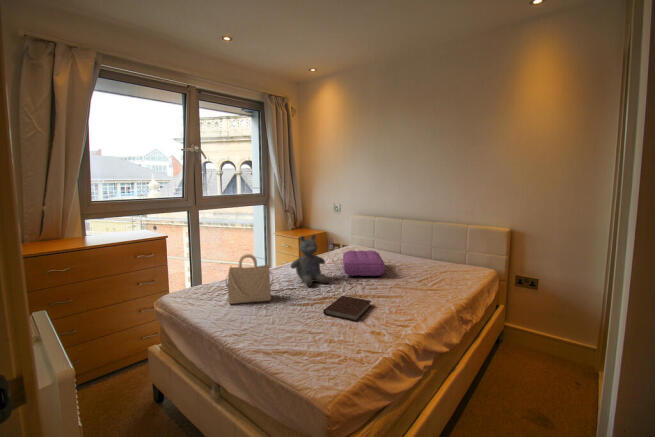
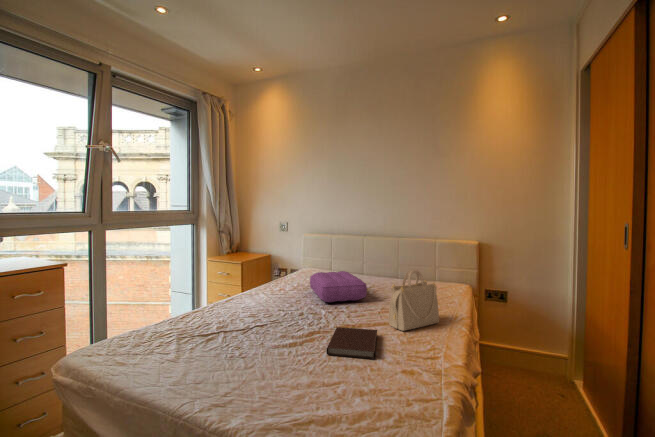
stuffed bear: present [291,235,328,286] -> none [257,253,307,320]
handbag: present [226,254,273,304] -> present [388,269,439,331]

